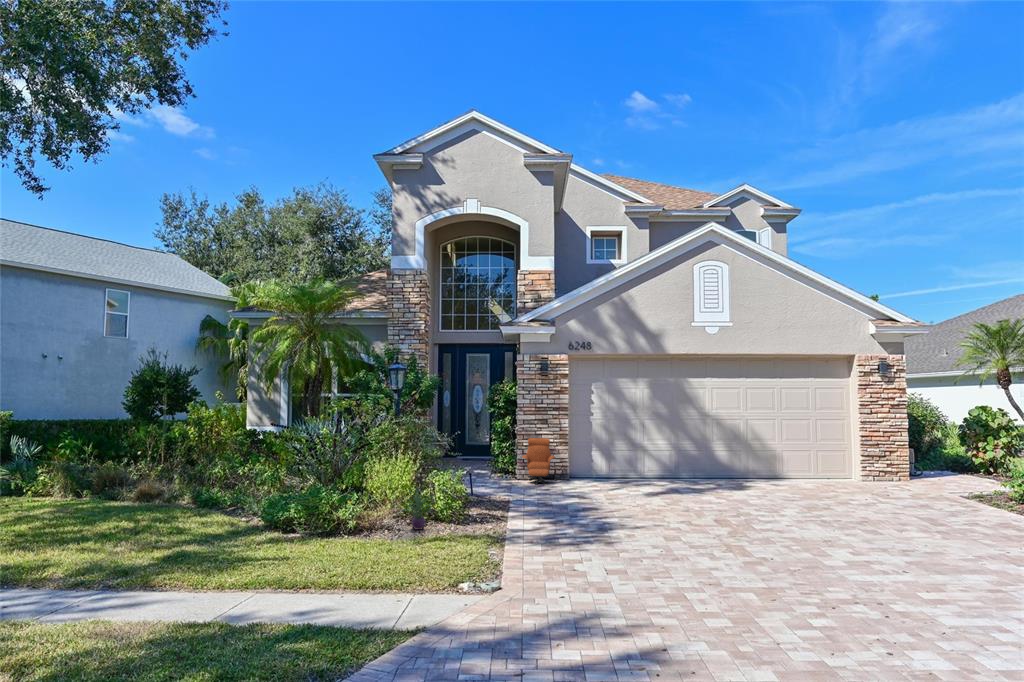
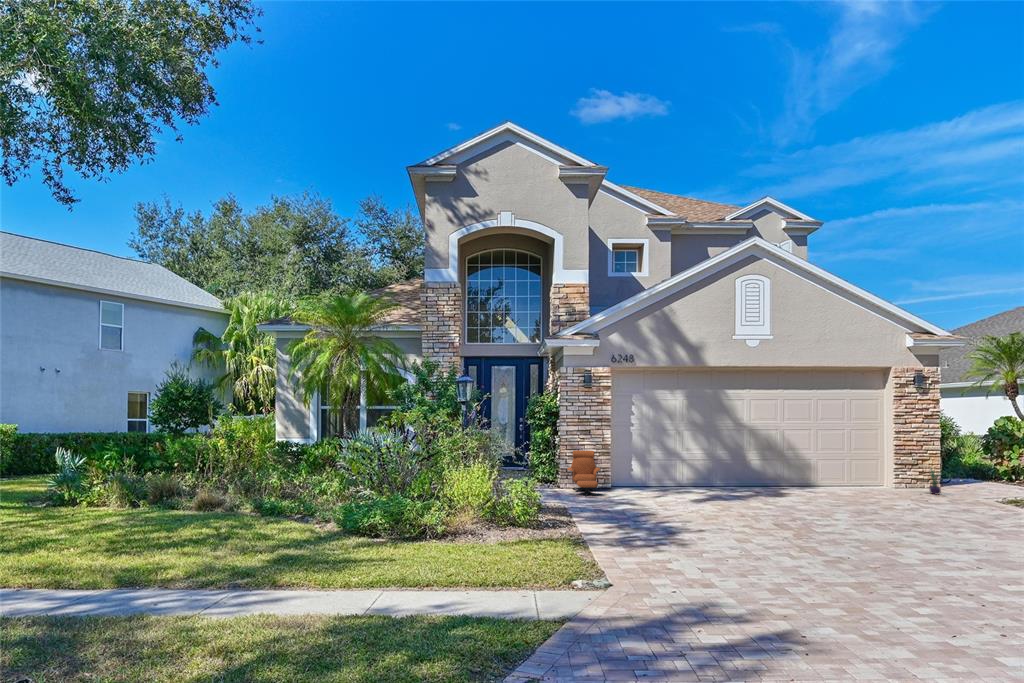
decorative plant: present [407,489,427,530] -> present [930,470,941,494]

